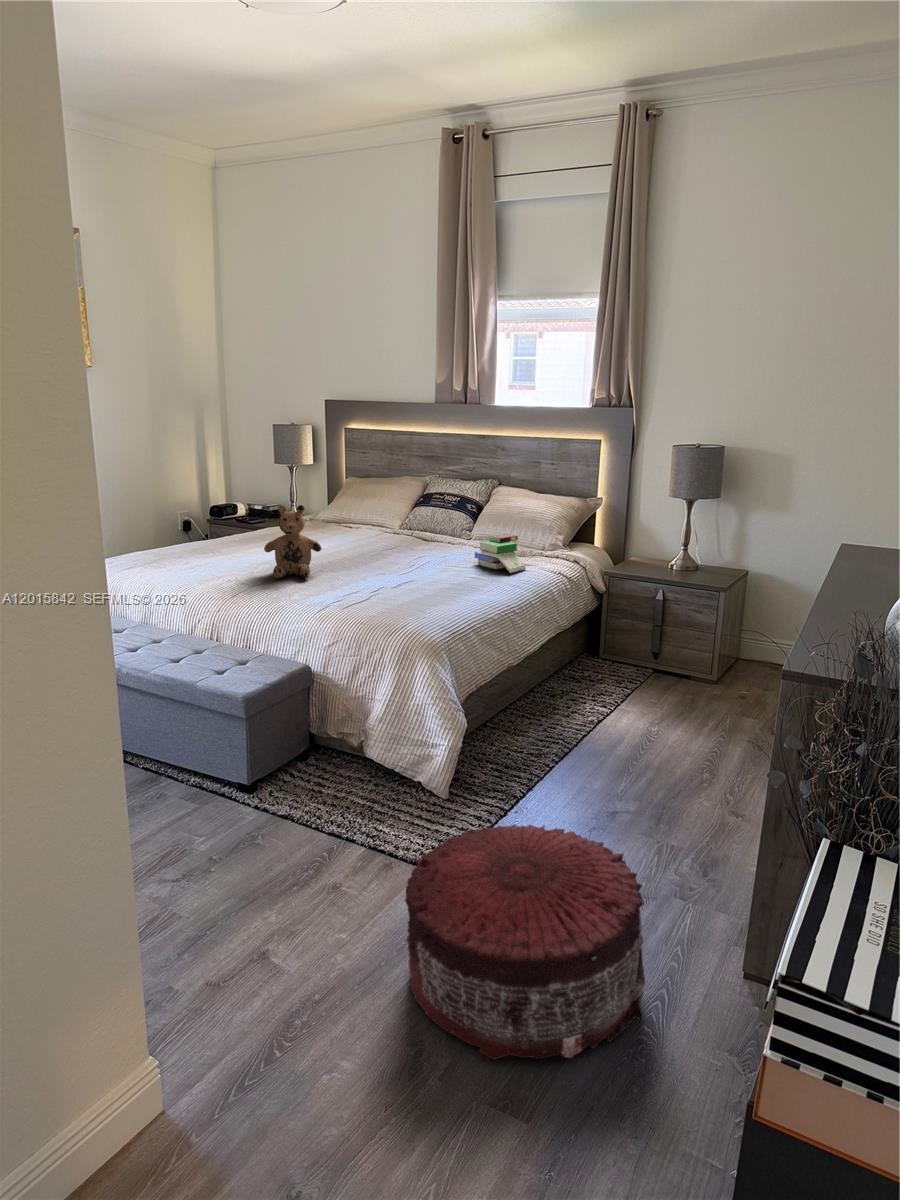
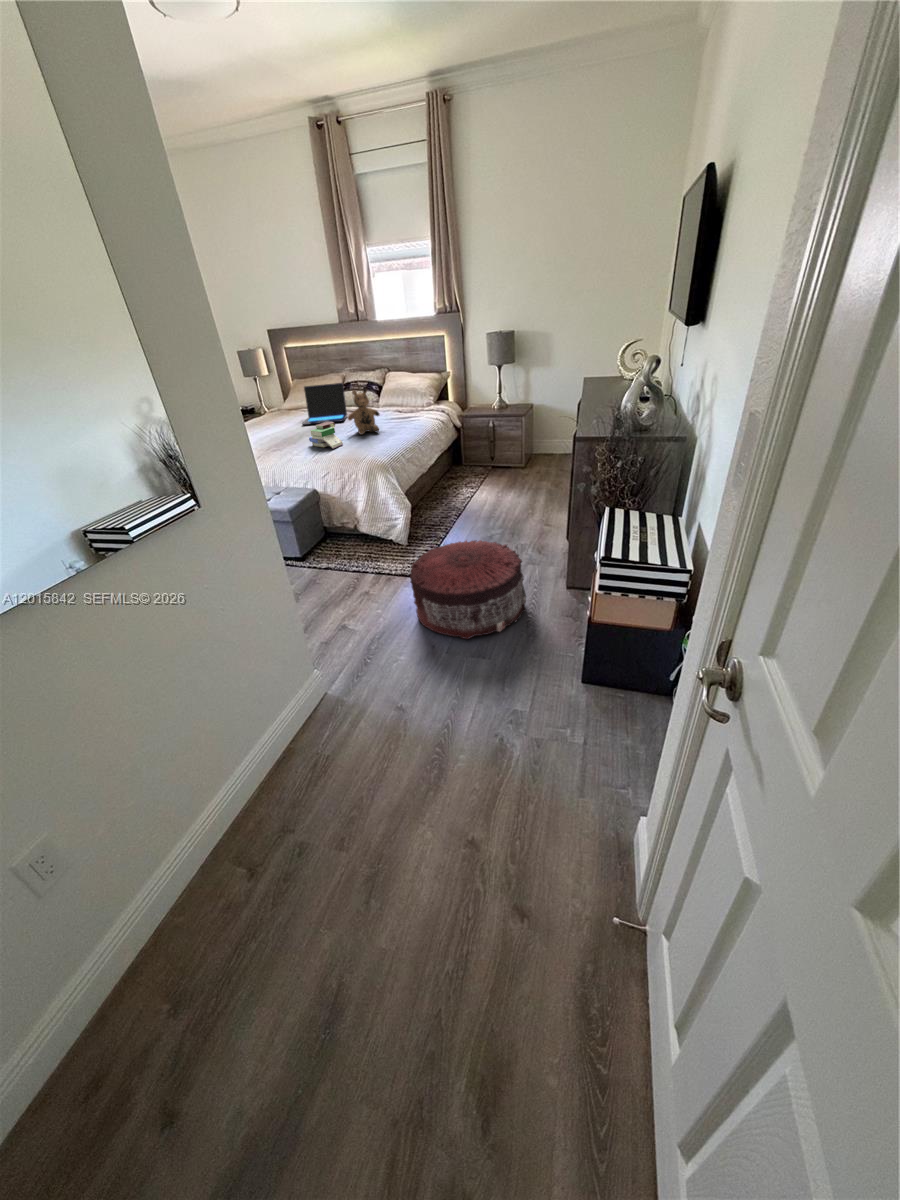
laptop: none [330,490,415,553] -> present [303,383,347,425]
teddy bear: present [264,505,322,578] -> present [348,389,380,435]
book: present [475,533,526,574] -> present [309,422,343,449]

